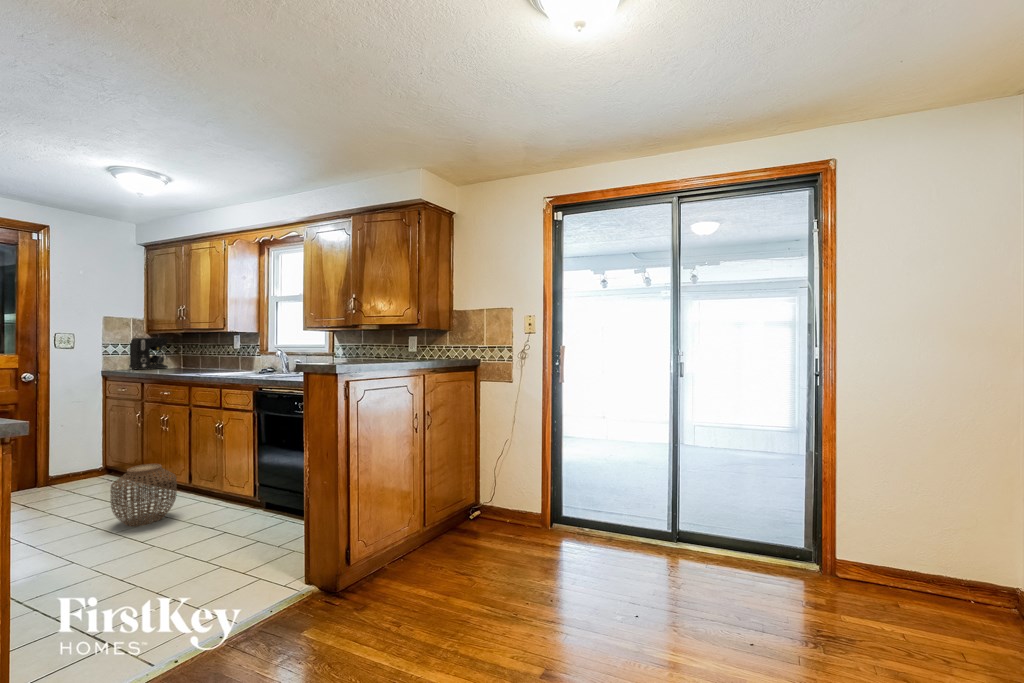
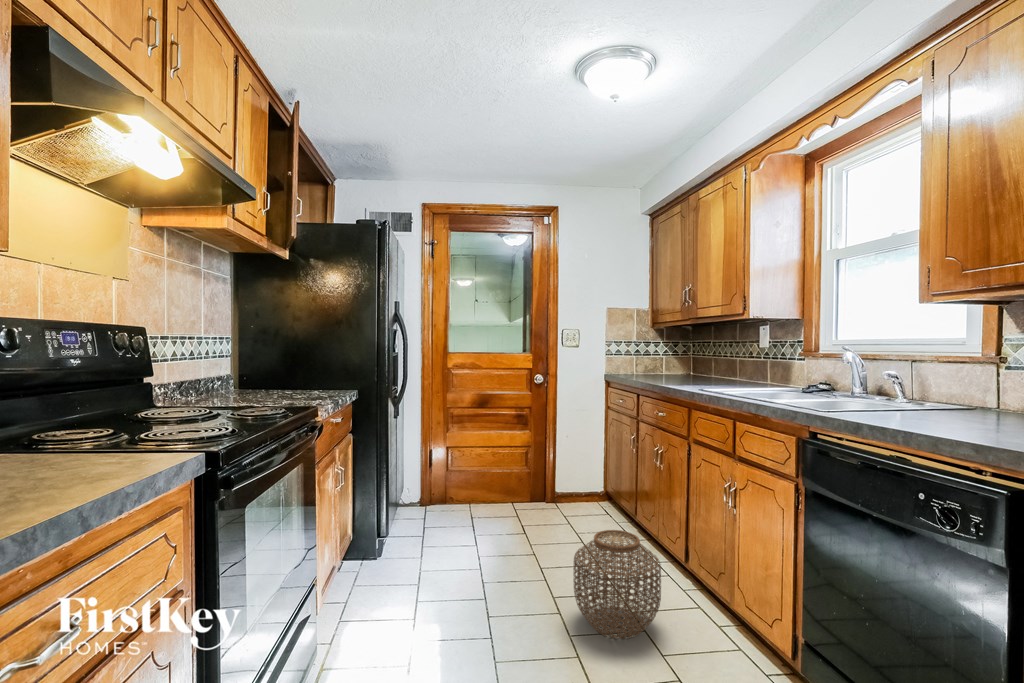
coffee maker: present [129,337,168,370] -> none [633,333,675,375]

